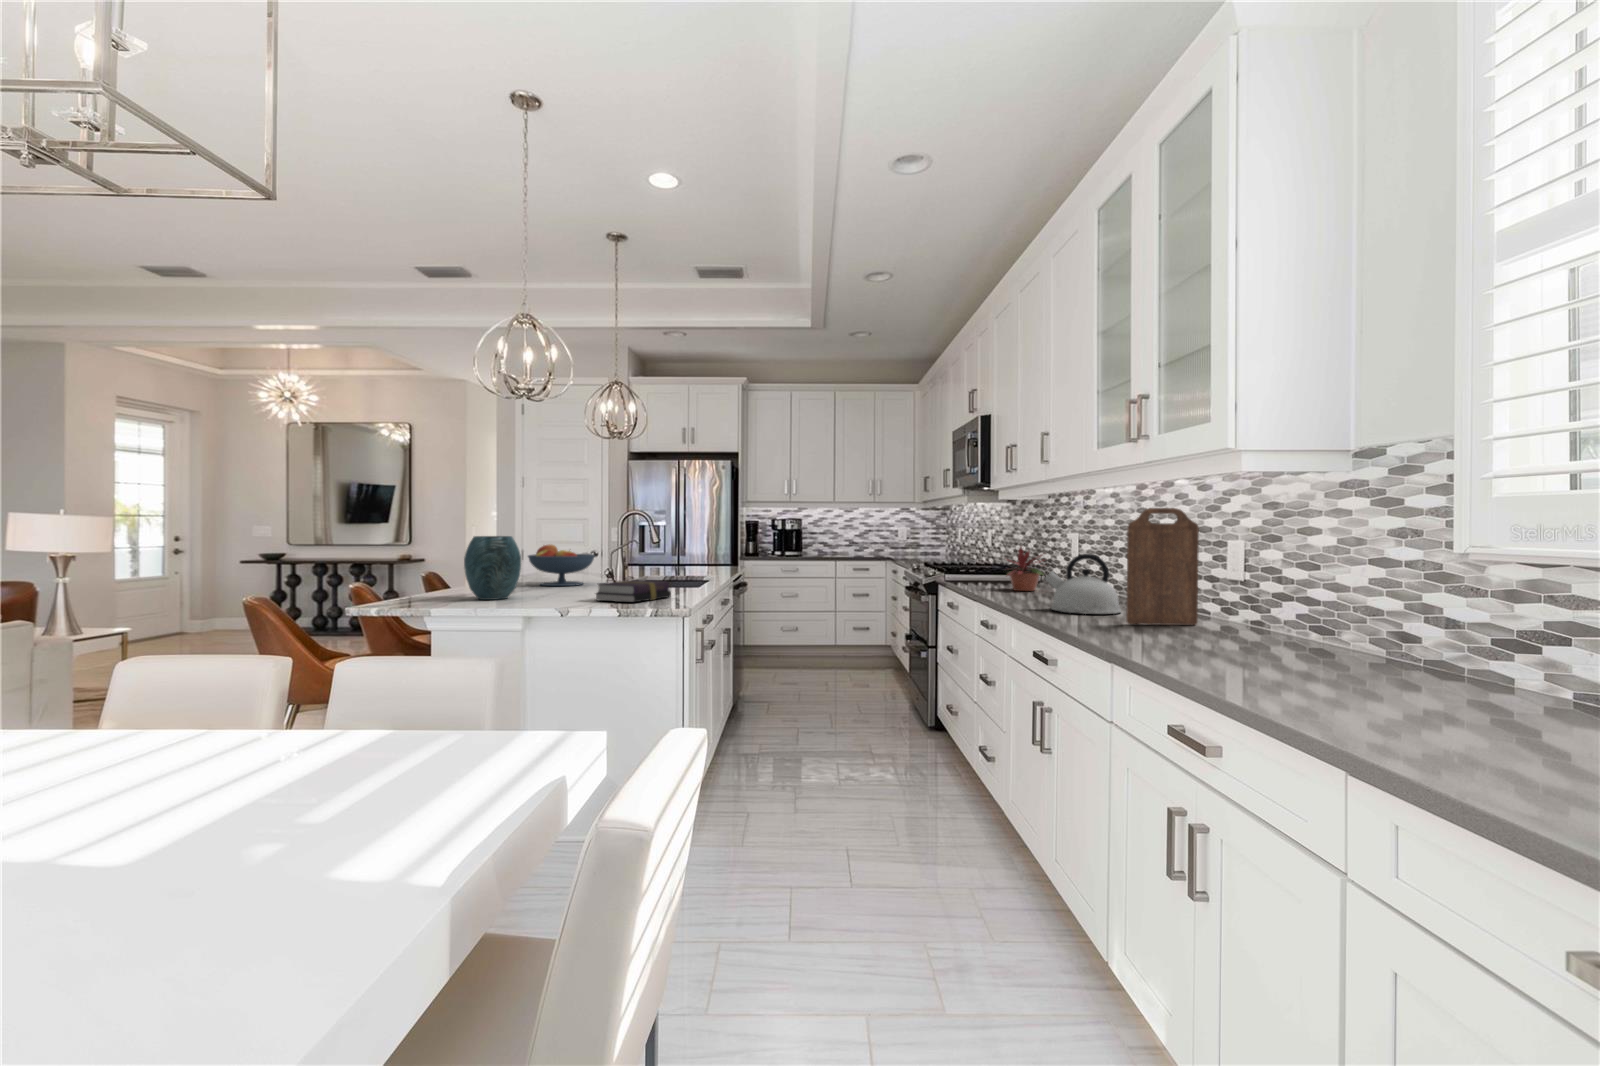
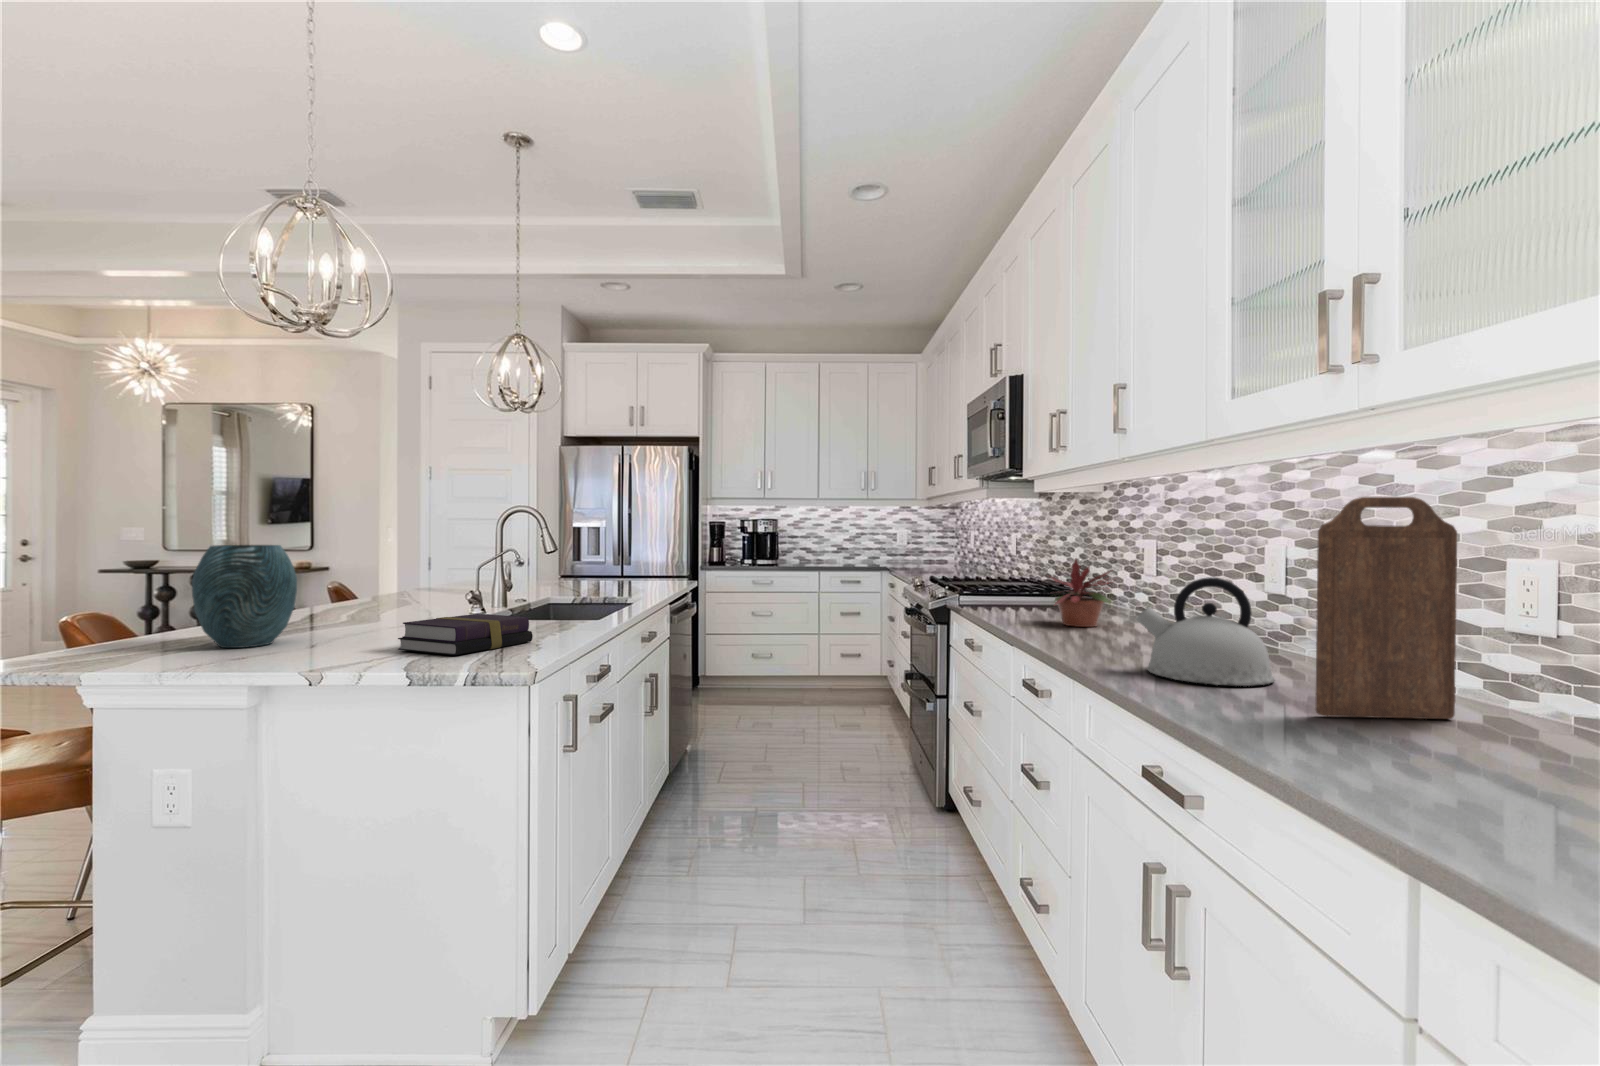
fruit bowl: present [528,544,595,586] -> none [352,555,457,617]

